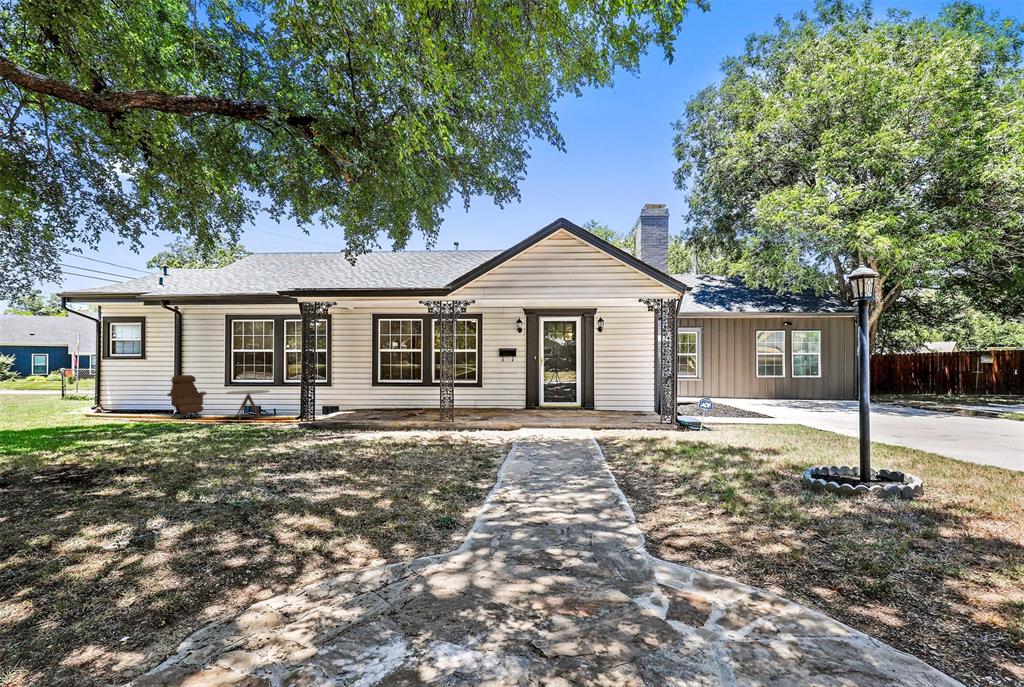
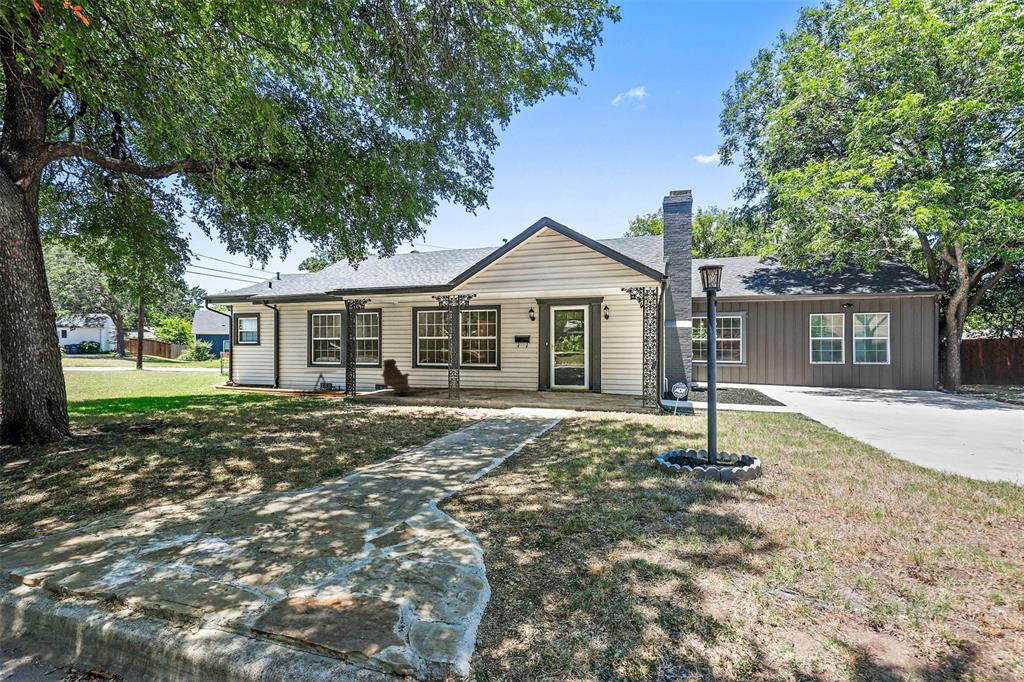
lounge chair: present [167,375,207,419] -> present [381,359,410,396]

